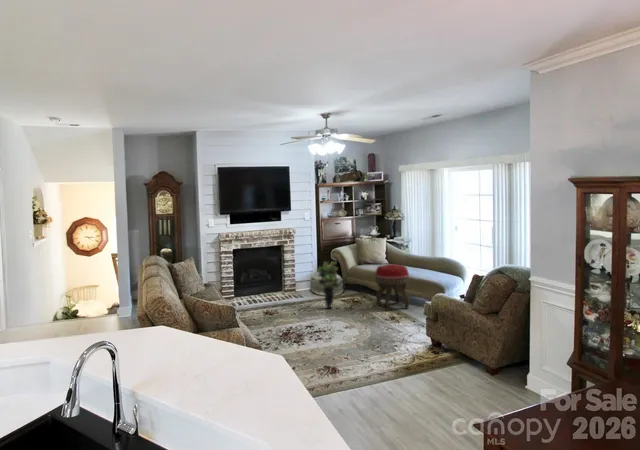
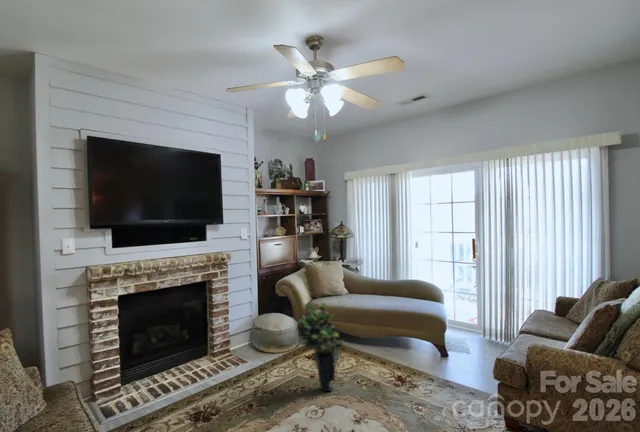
footstool: present [375,264,409,311] -> none [386,298,440,377]

